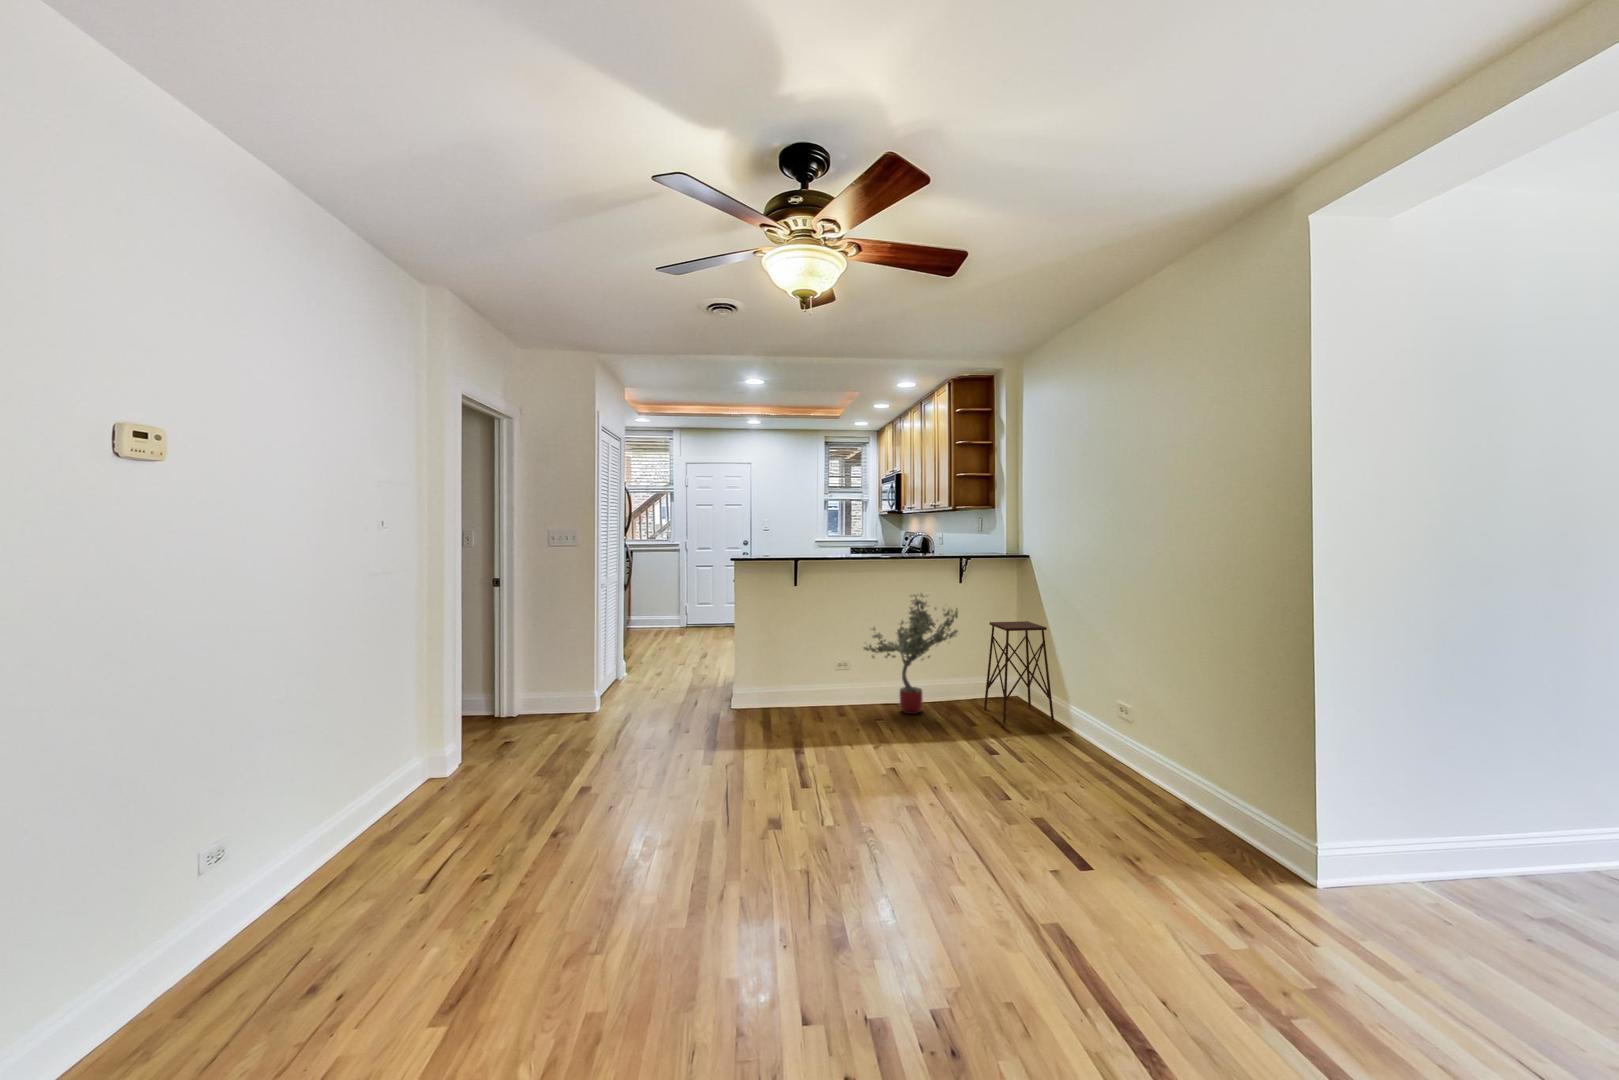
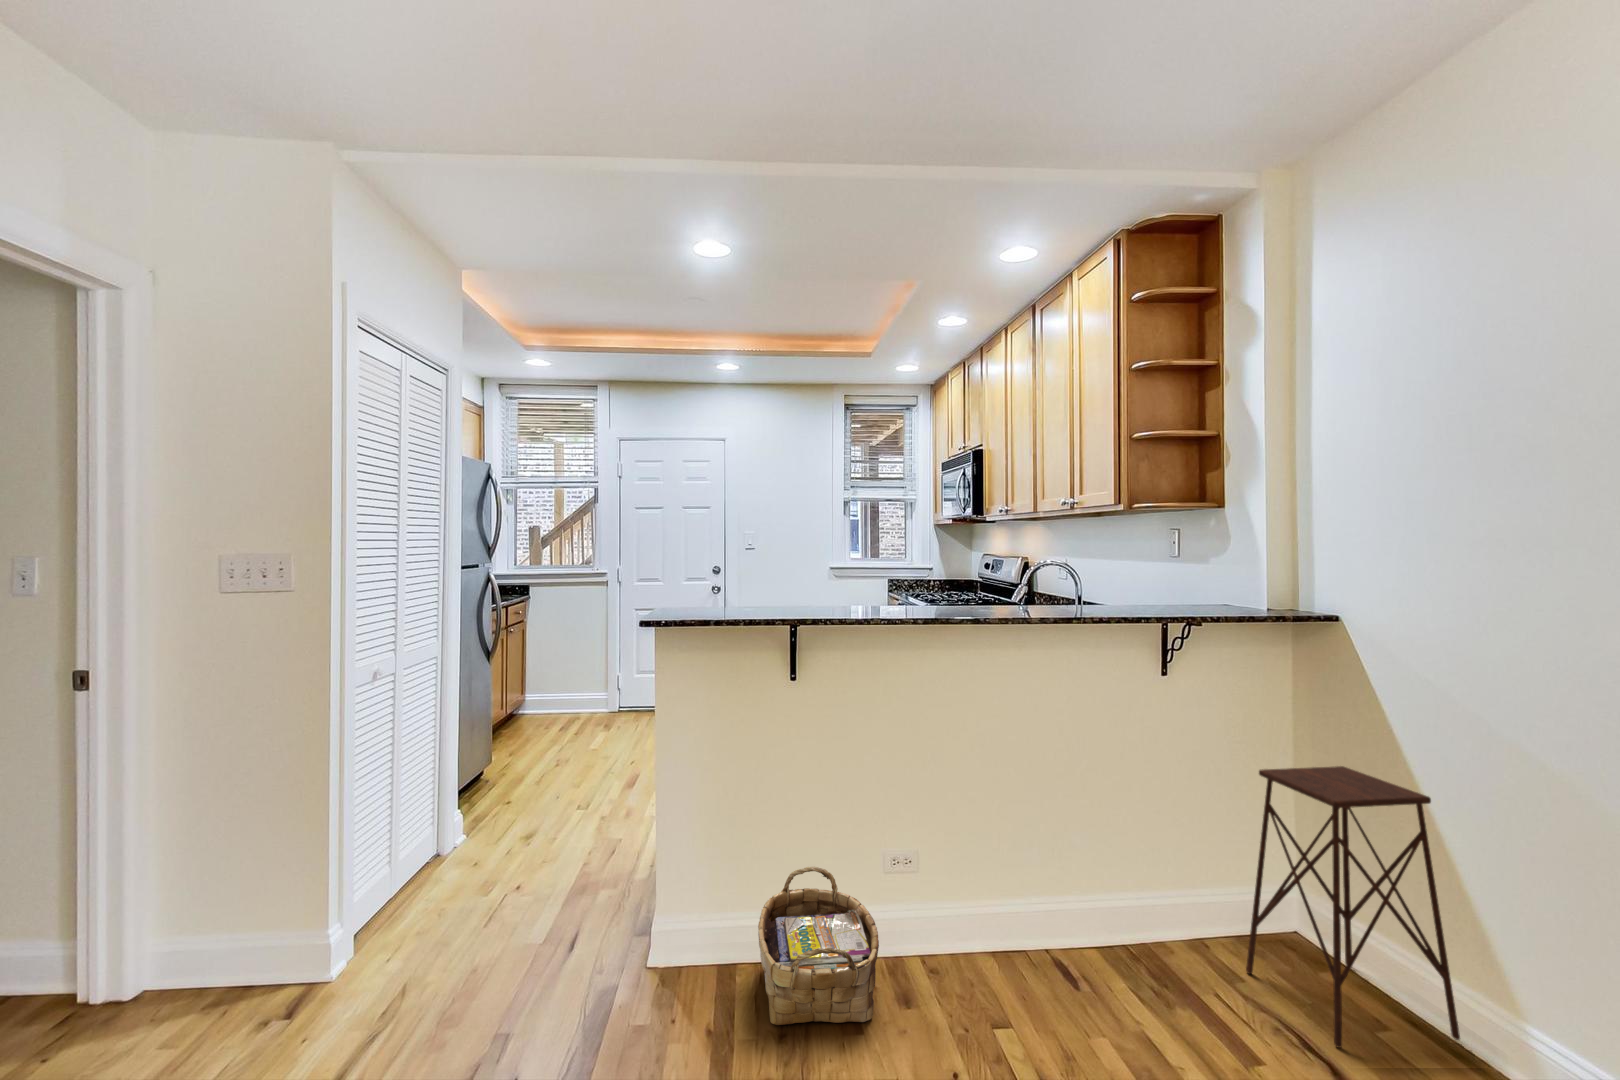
potted tree: present [864,594,958,714] -> none [962,697,1194,996]
woven basket: none [775,667,825,720] -> present [758,867,879,1025]

